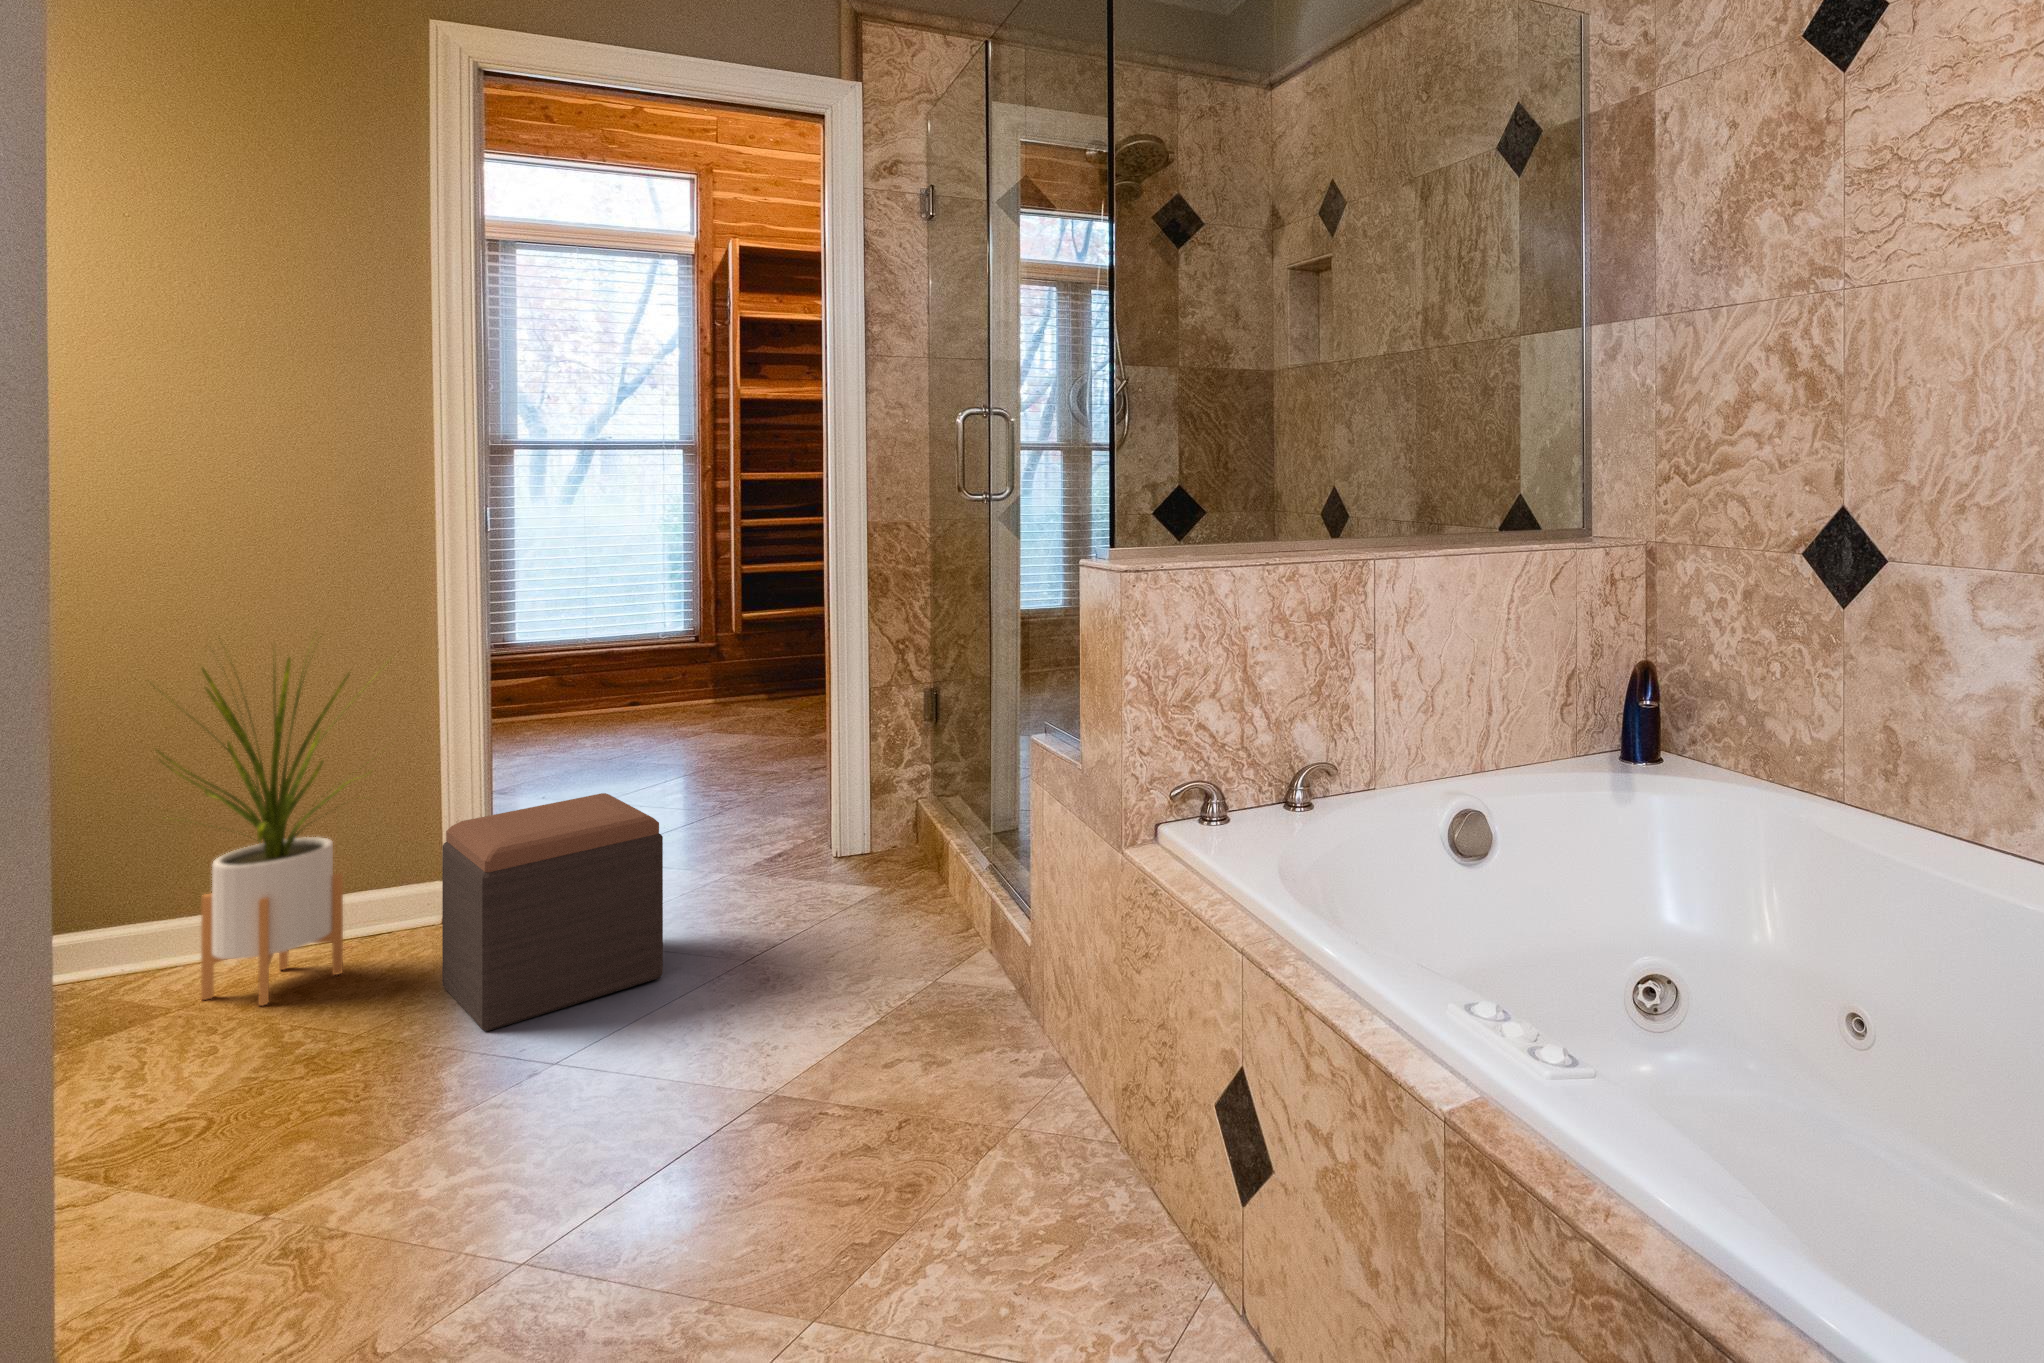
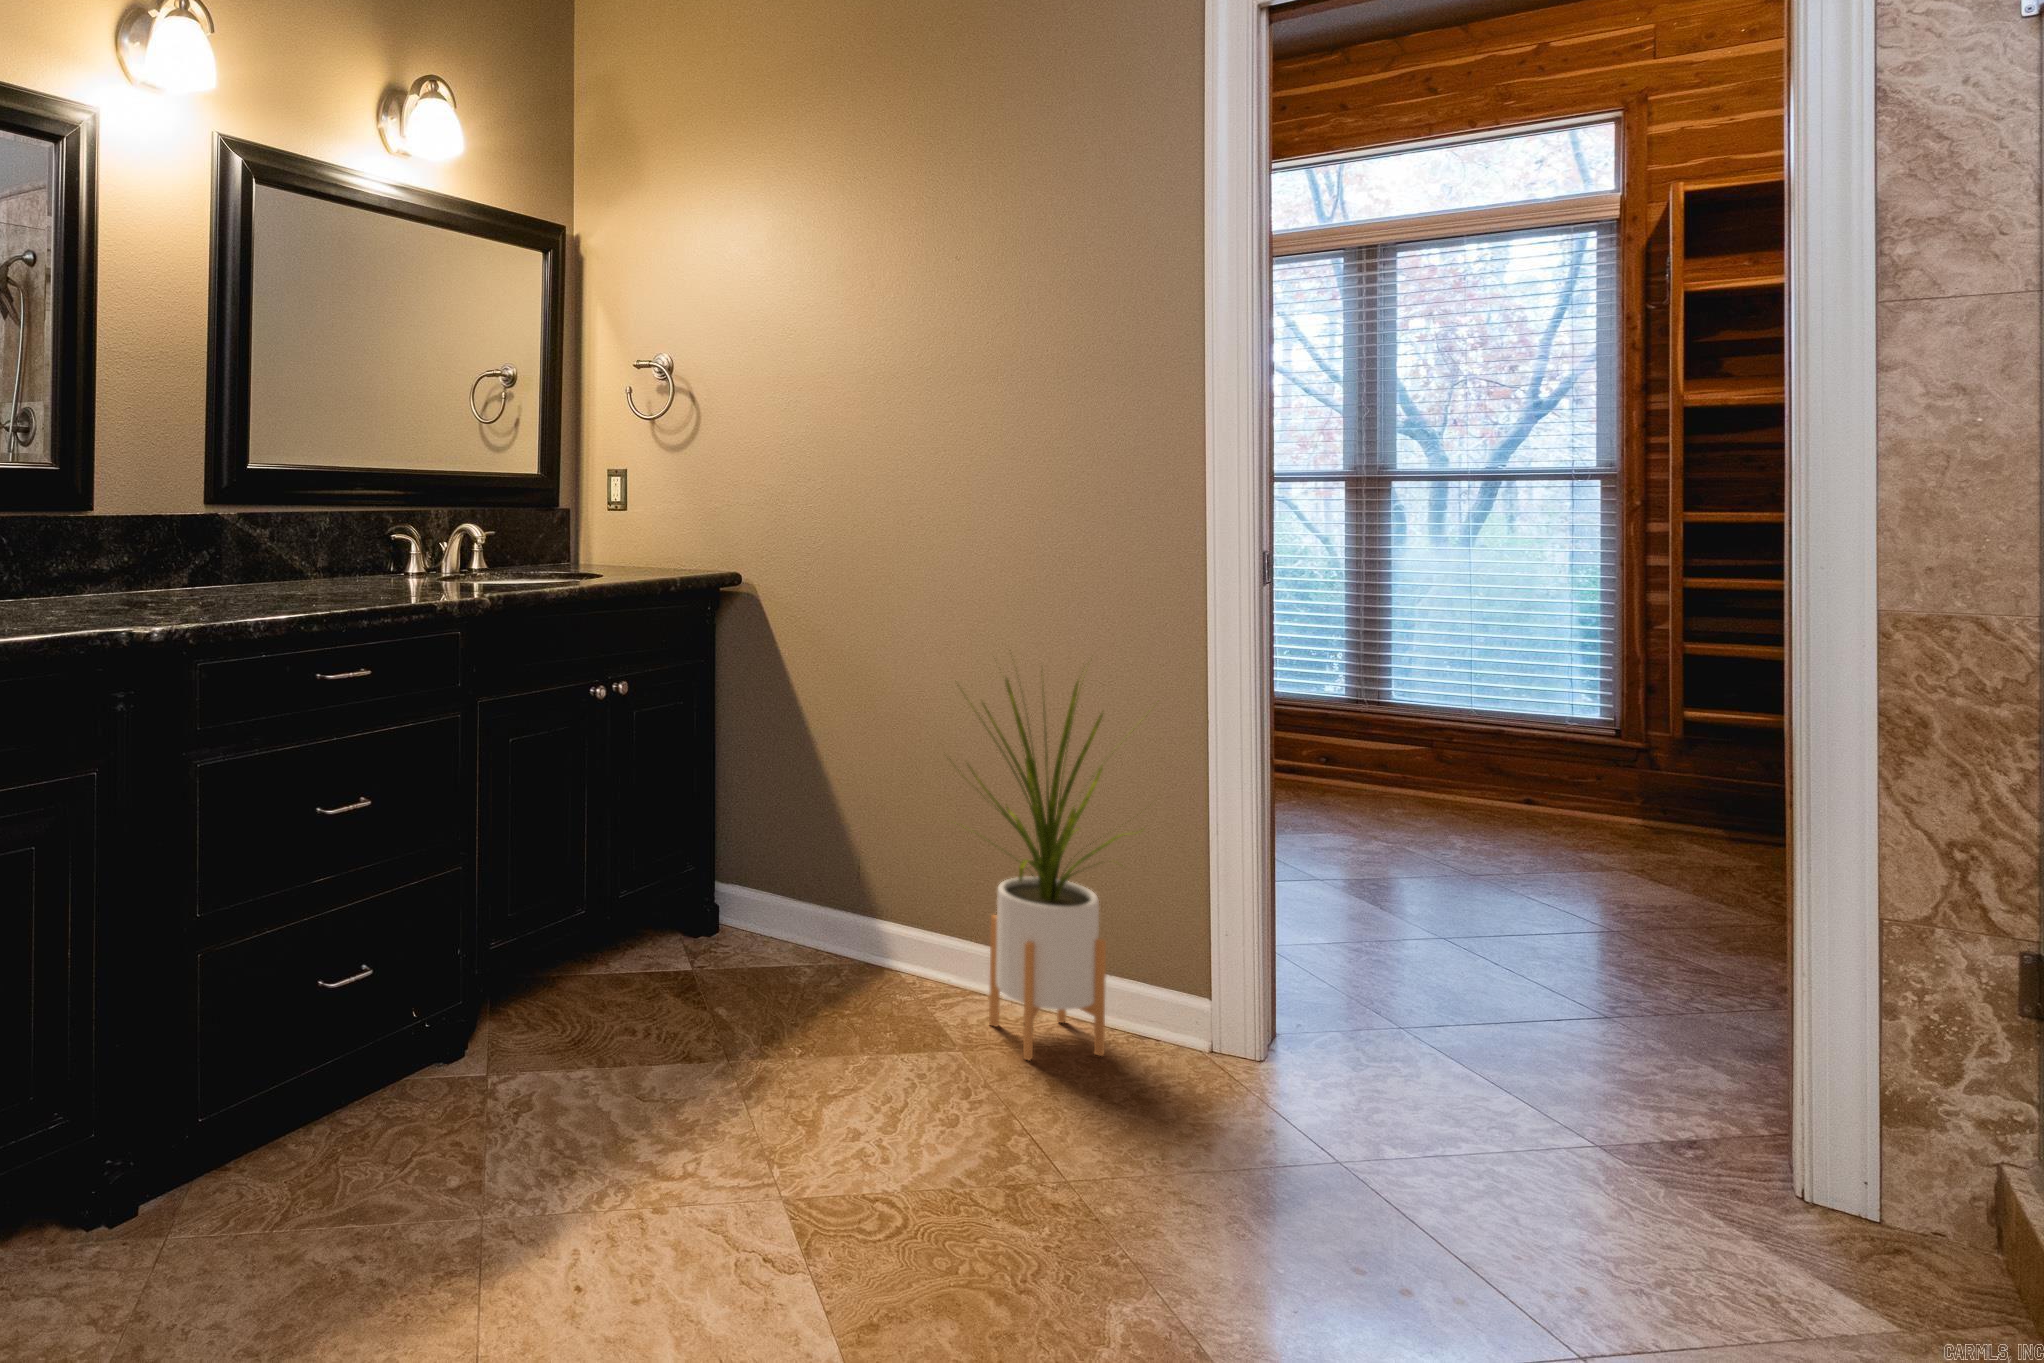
footstool: present [442,793,663,1031] -> none [1182,931,1447,1287]

